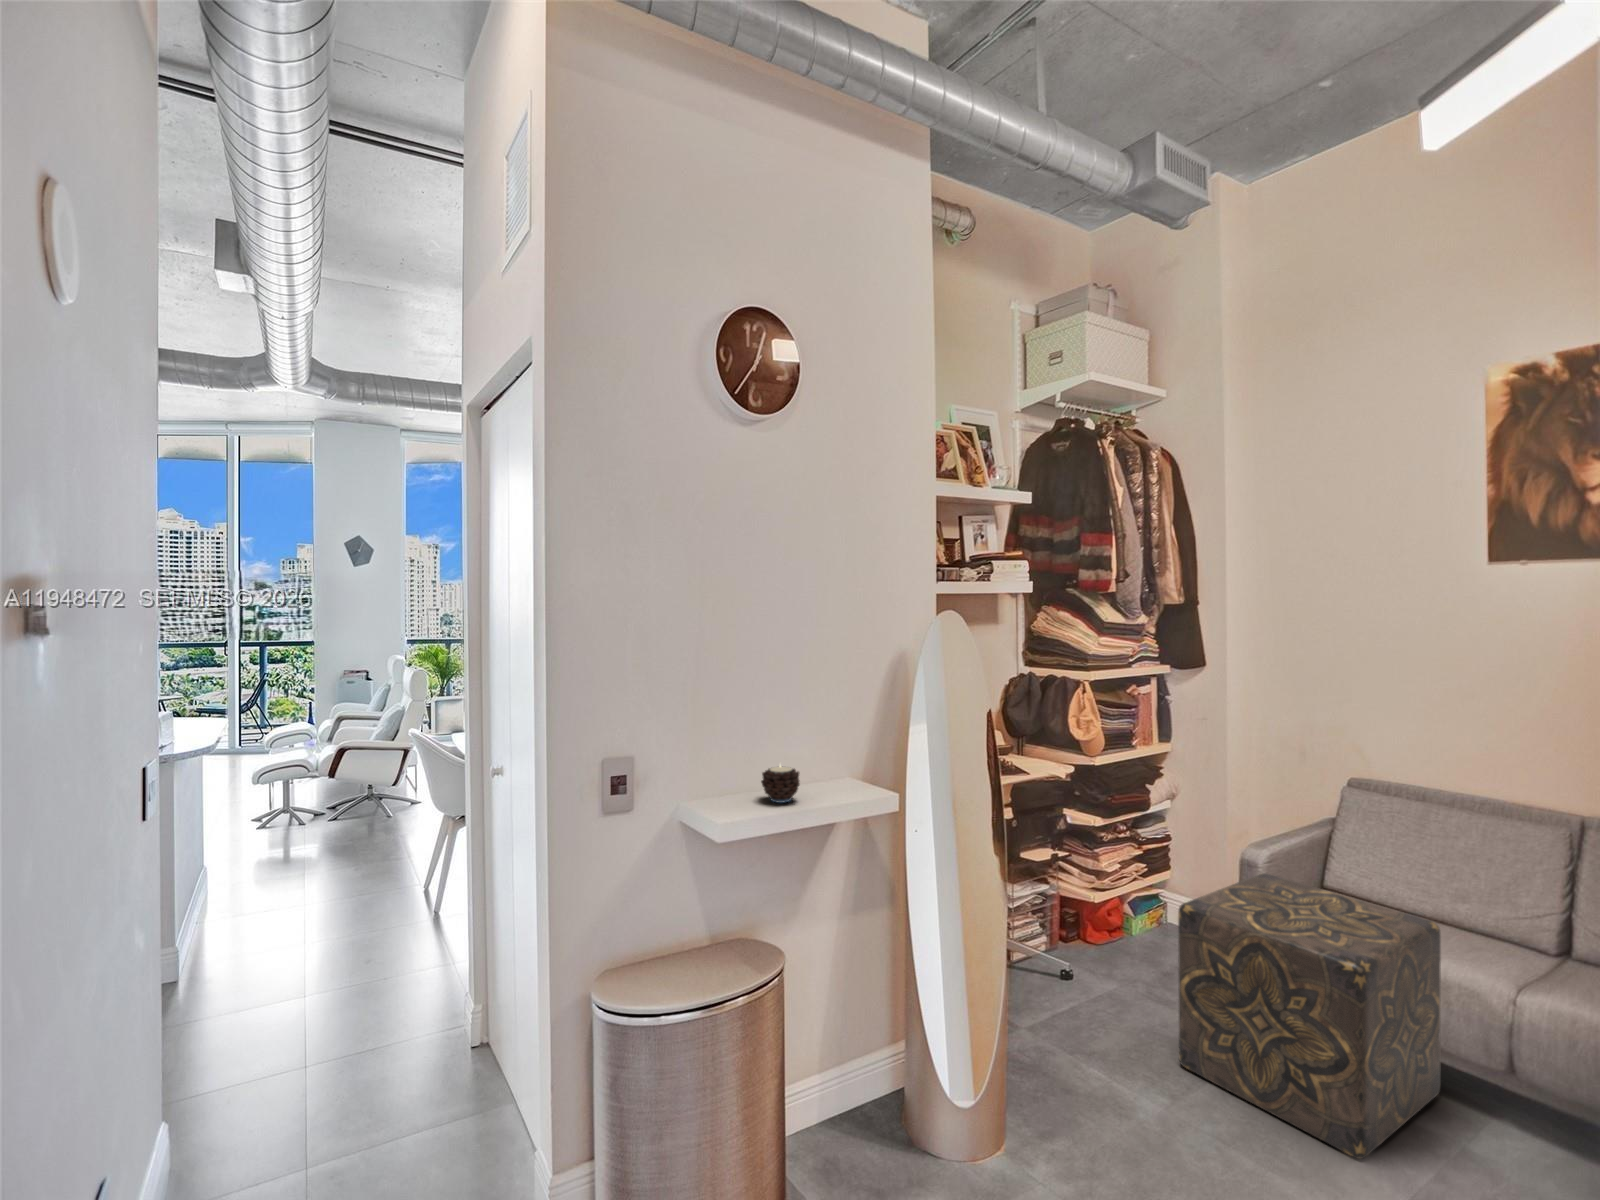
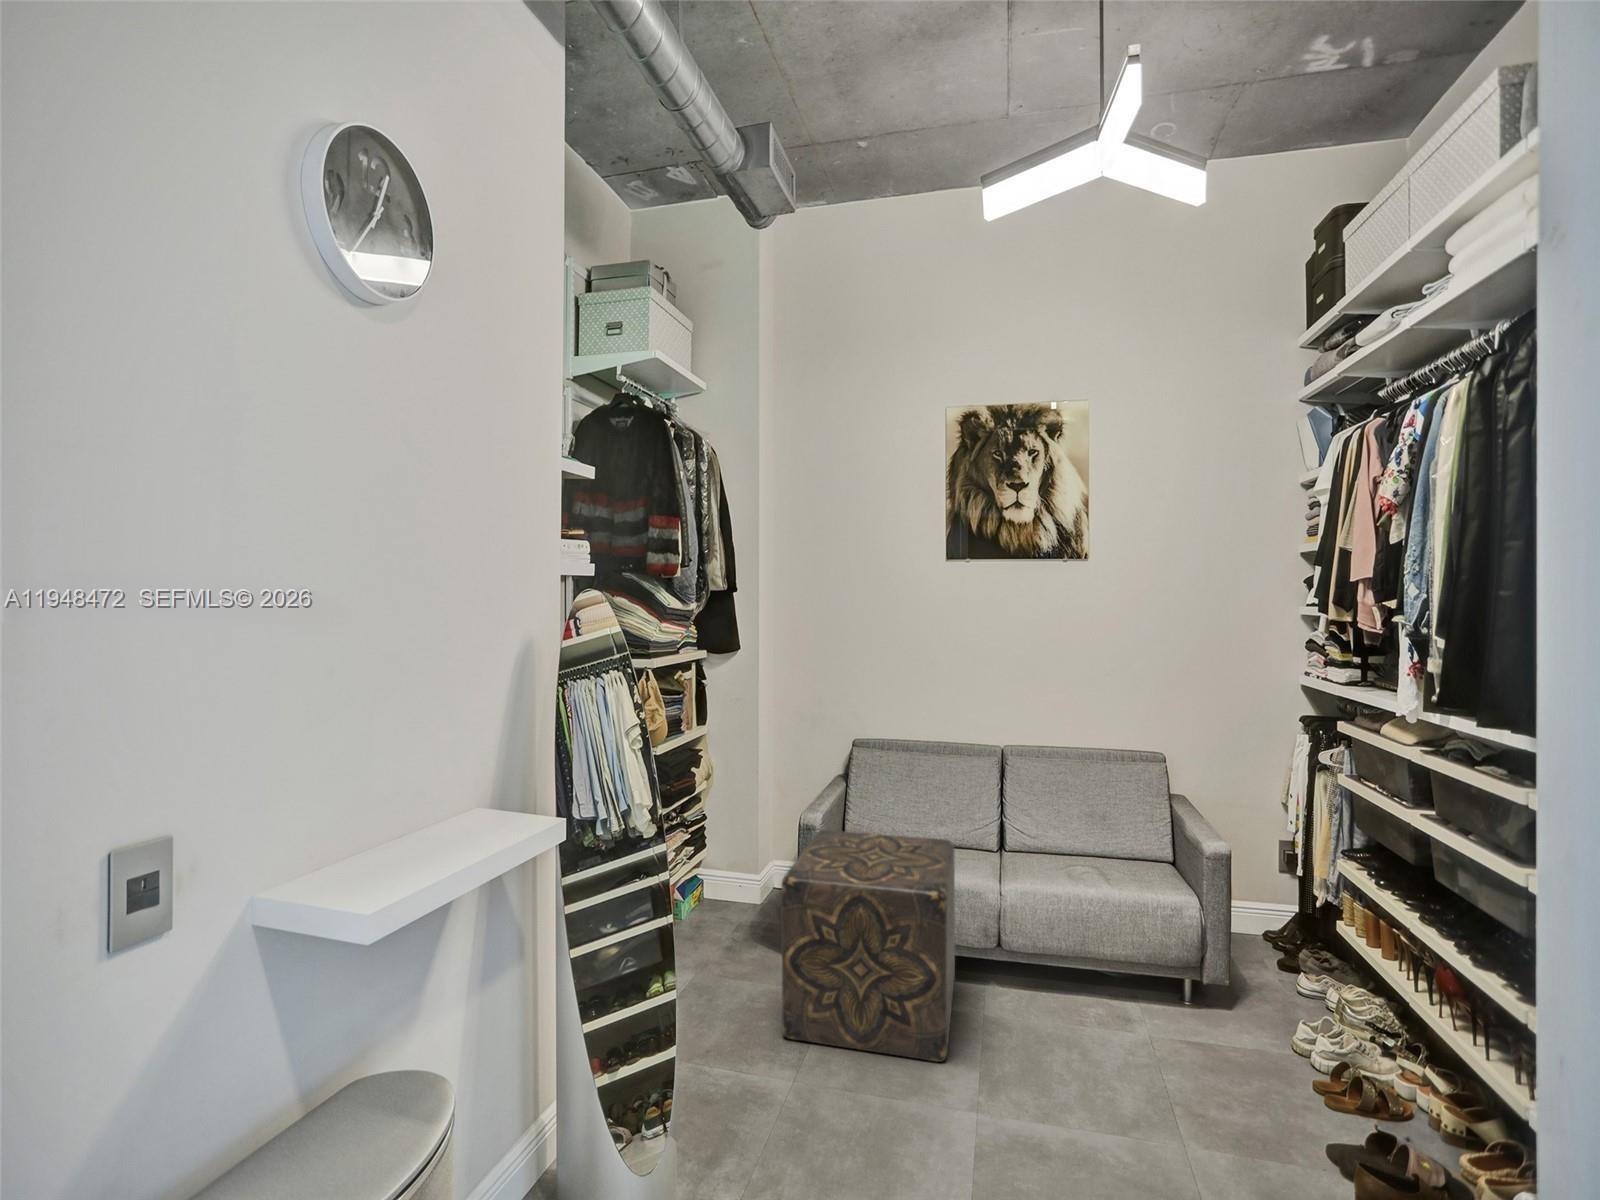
candle: present [761,766,800,803] -> none [344,811,418,878]

